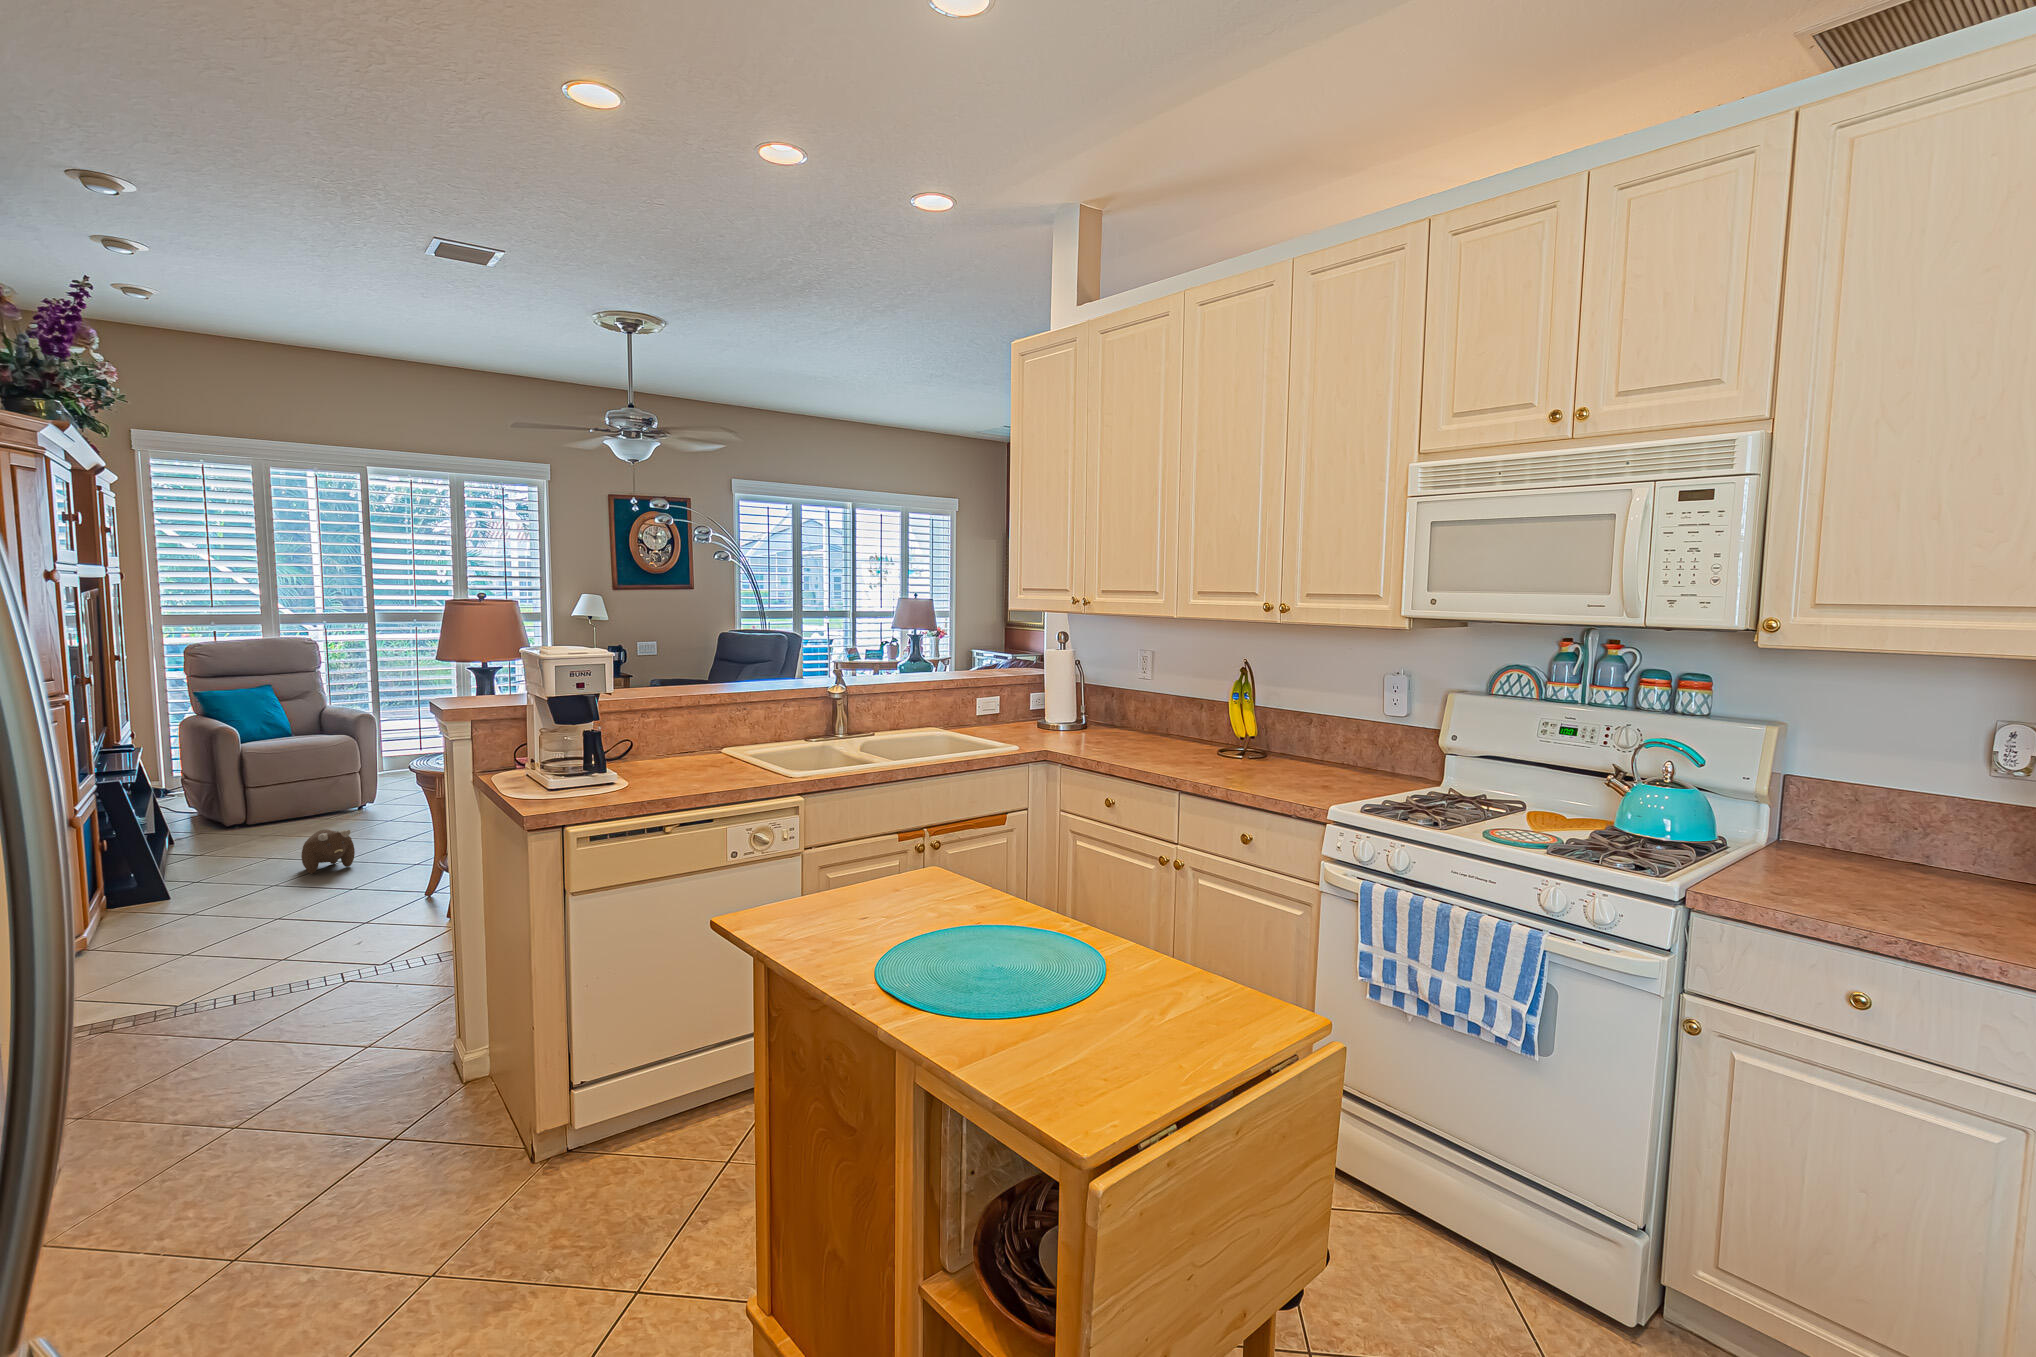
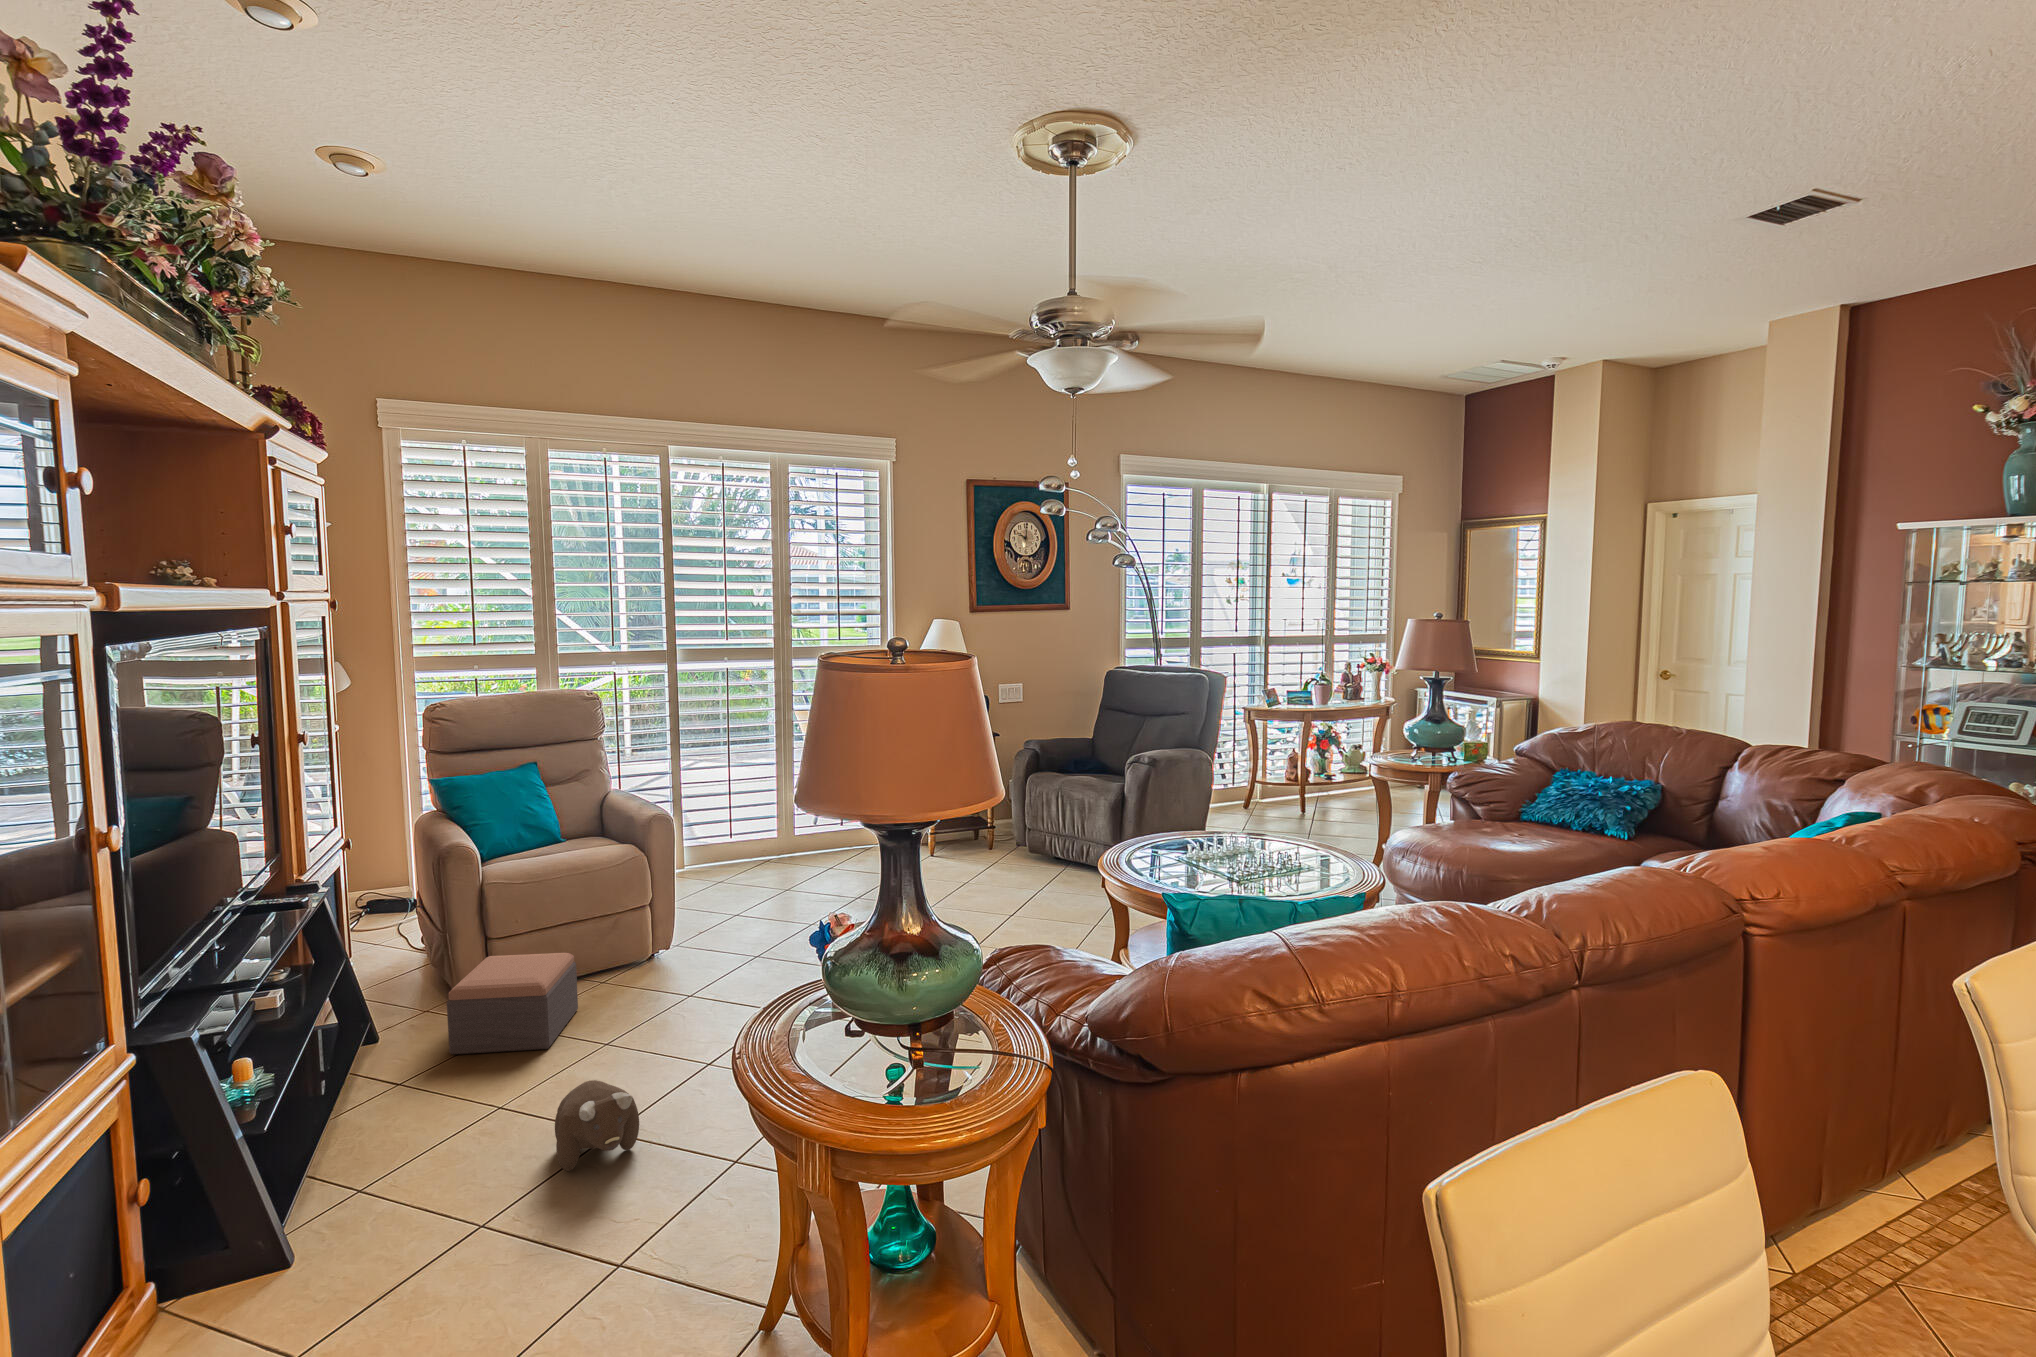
footstool: none [218,794,308,849] -> present [447,953,578,1054]

